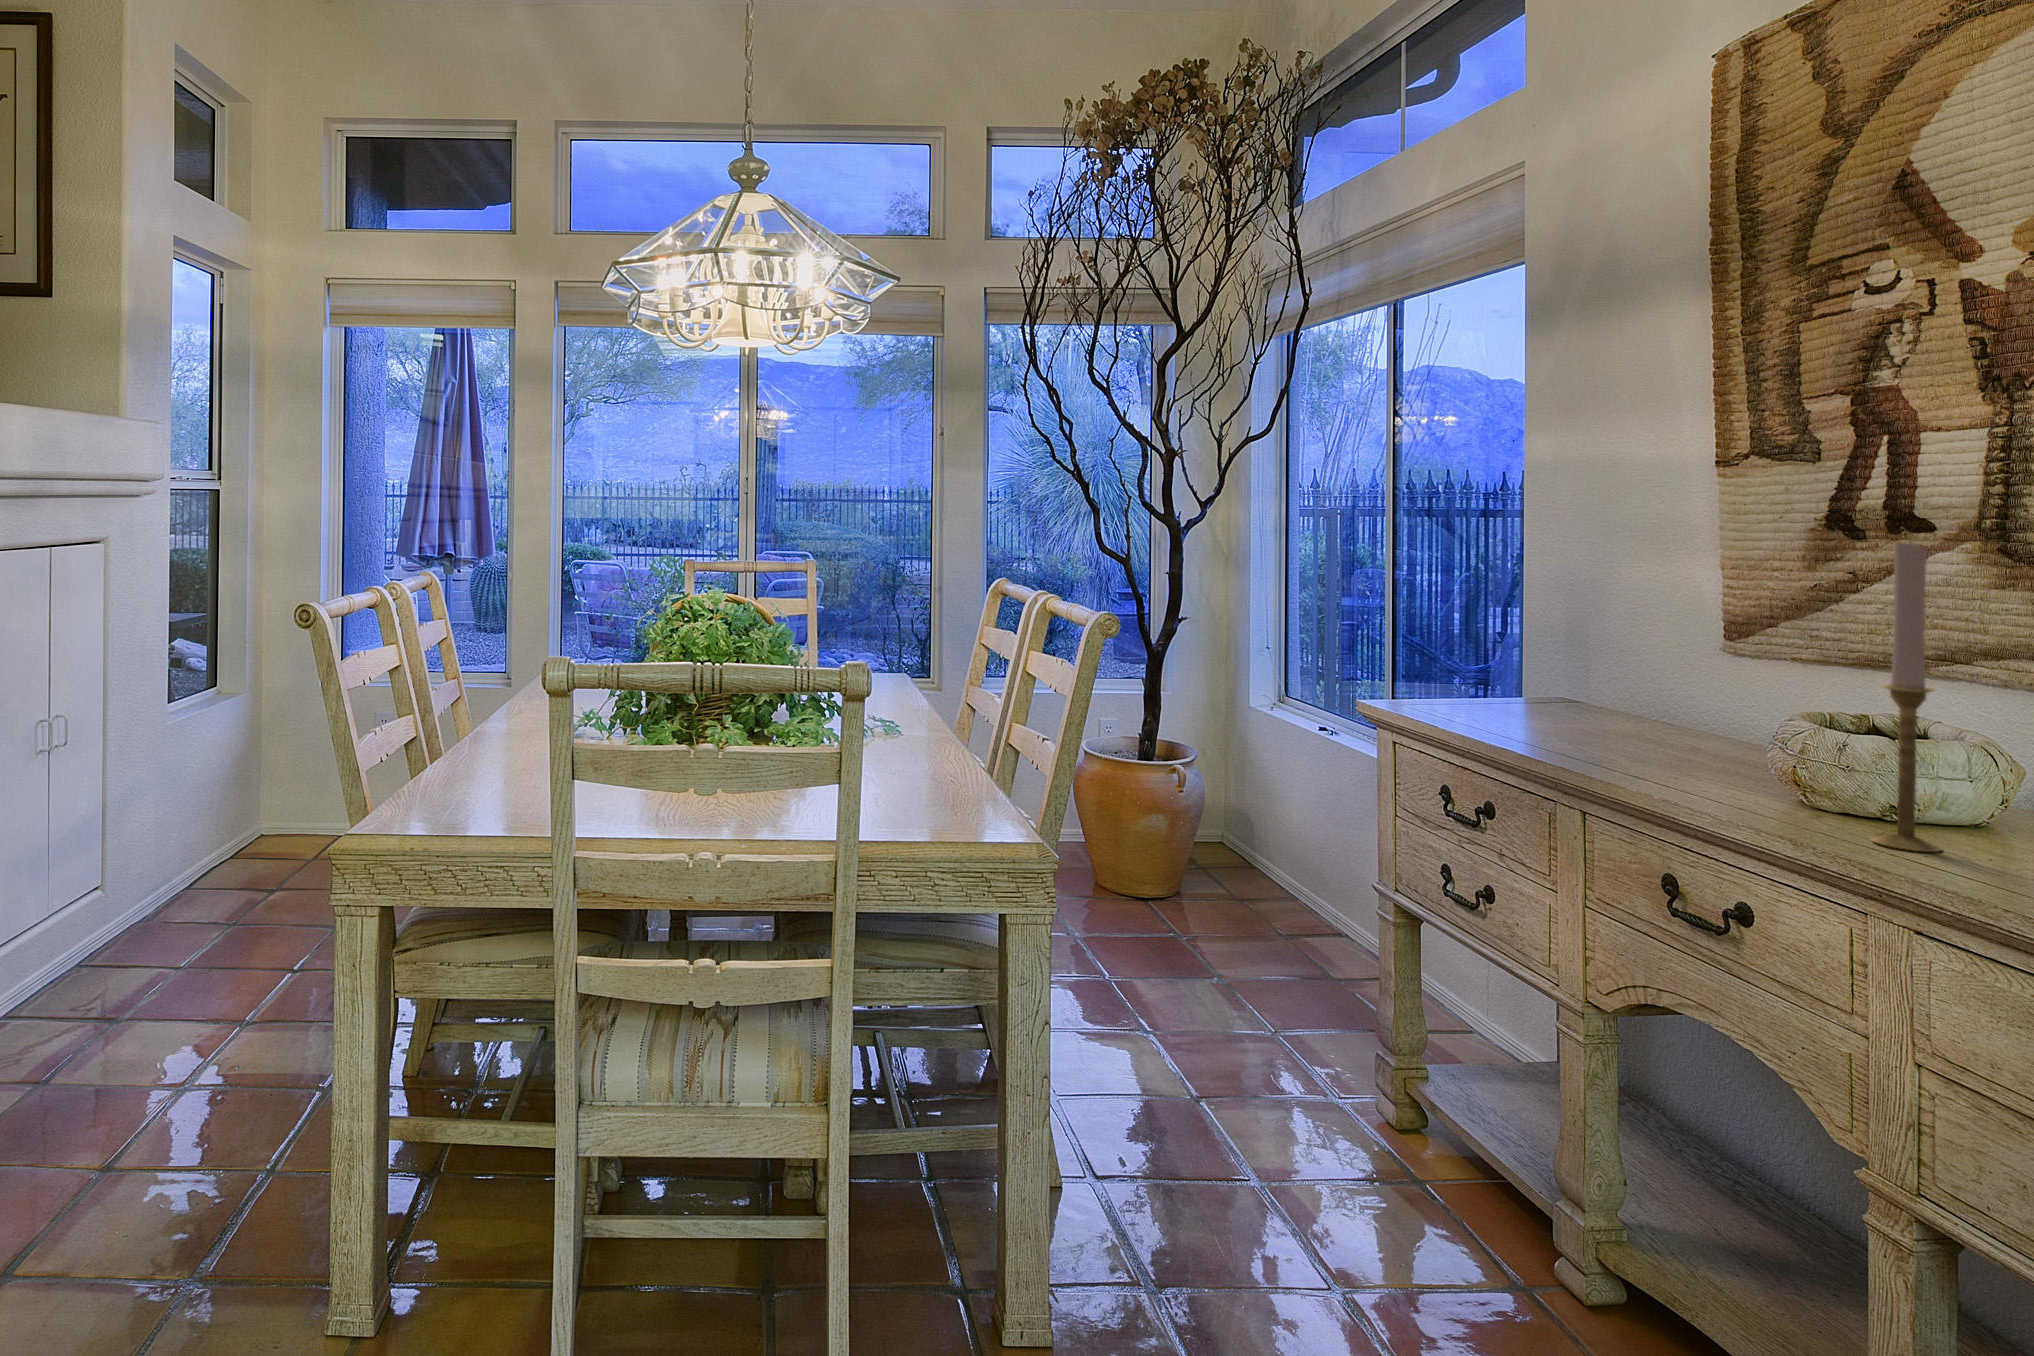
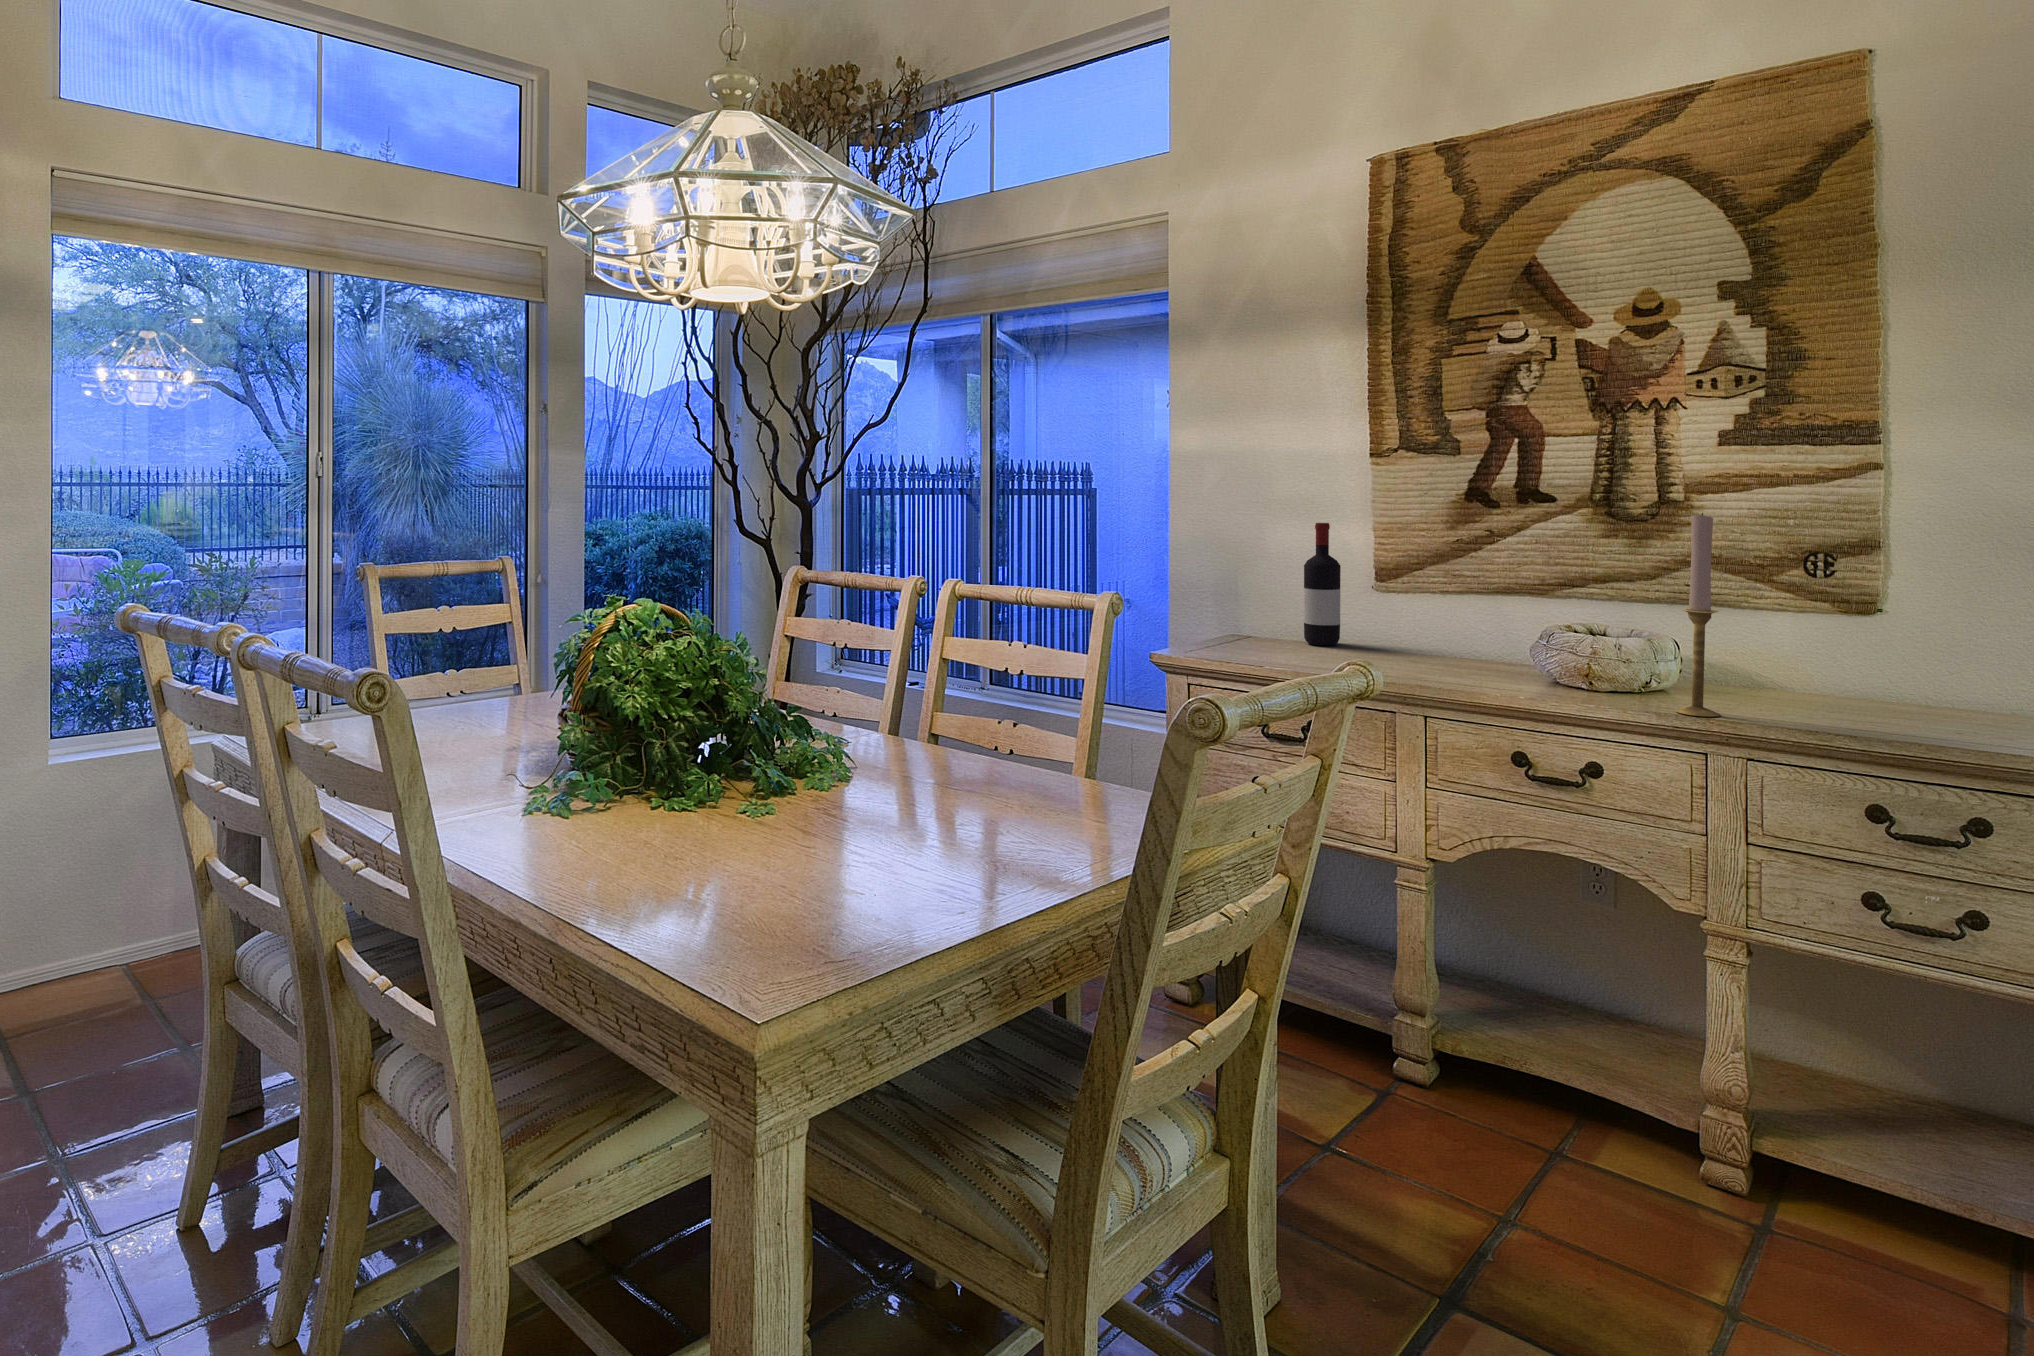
wine bottle: none [1603,554,1659,725] -> present [1304,523,1341,645]

